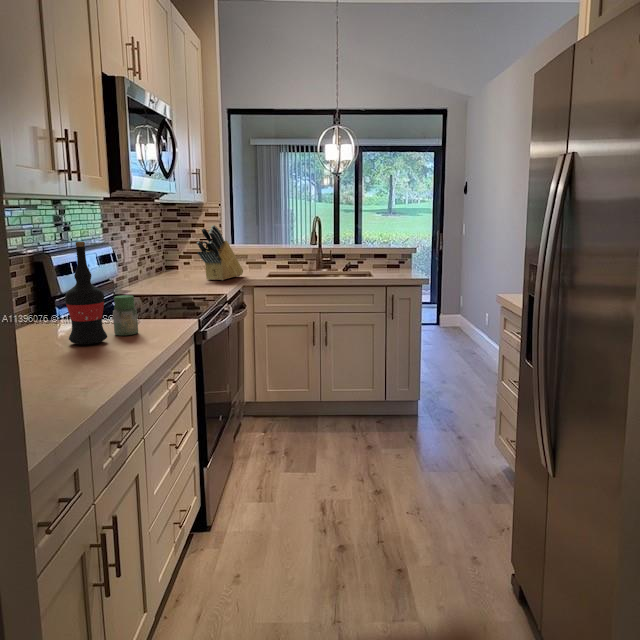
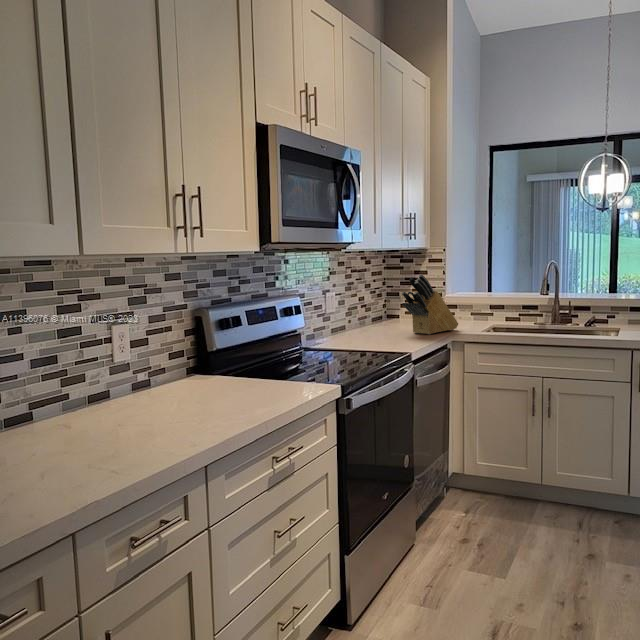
wine bottle: present [65,241,107,344] -> none [182,302,222,410]
jar: present [113,295,138,336] -> none [238,358,264,402]

